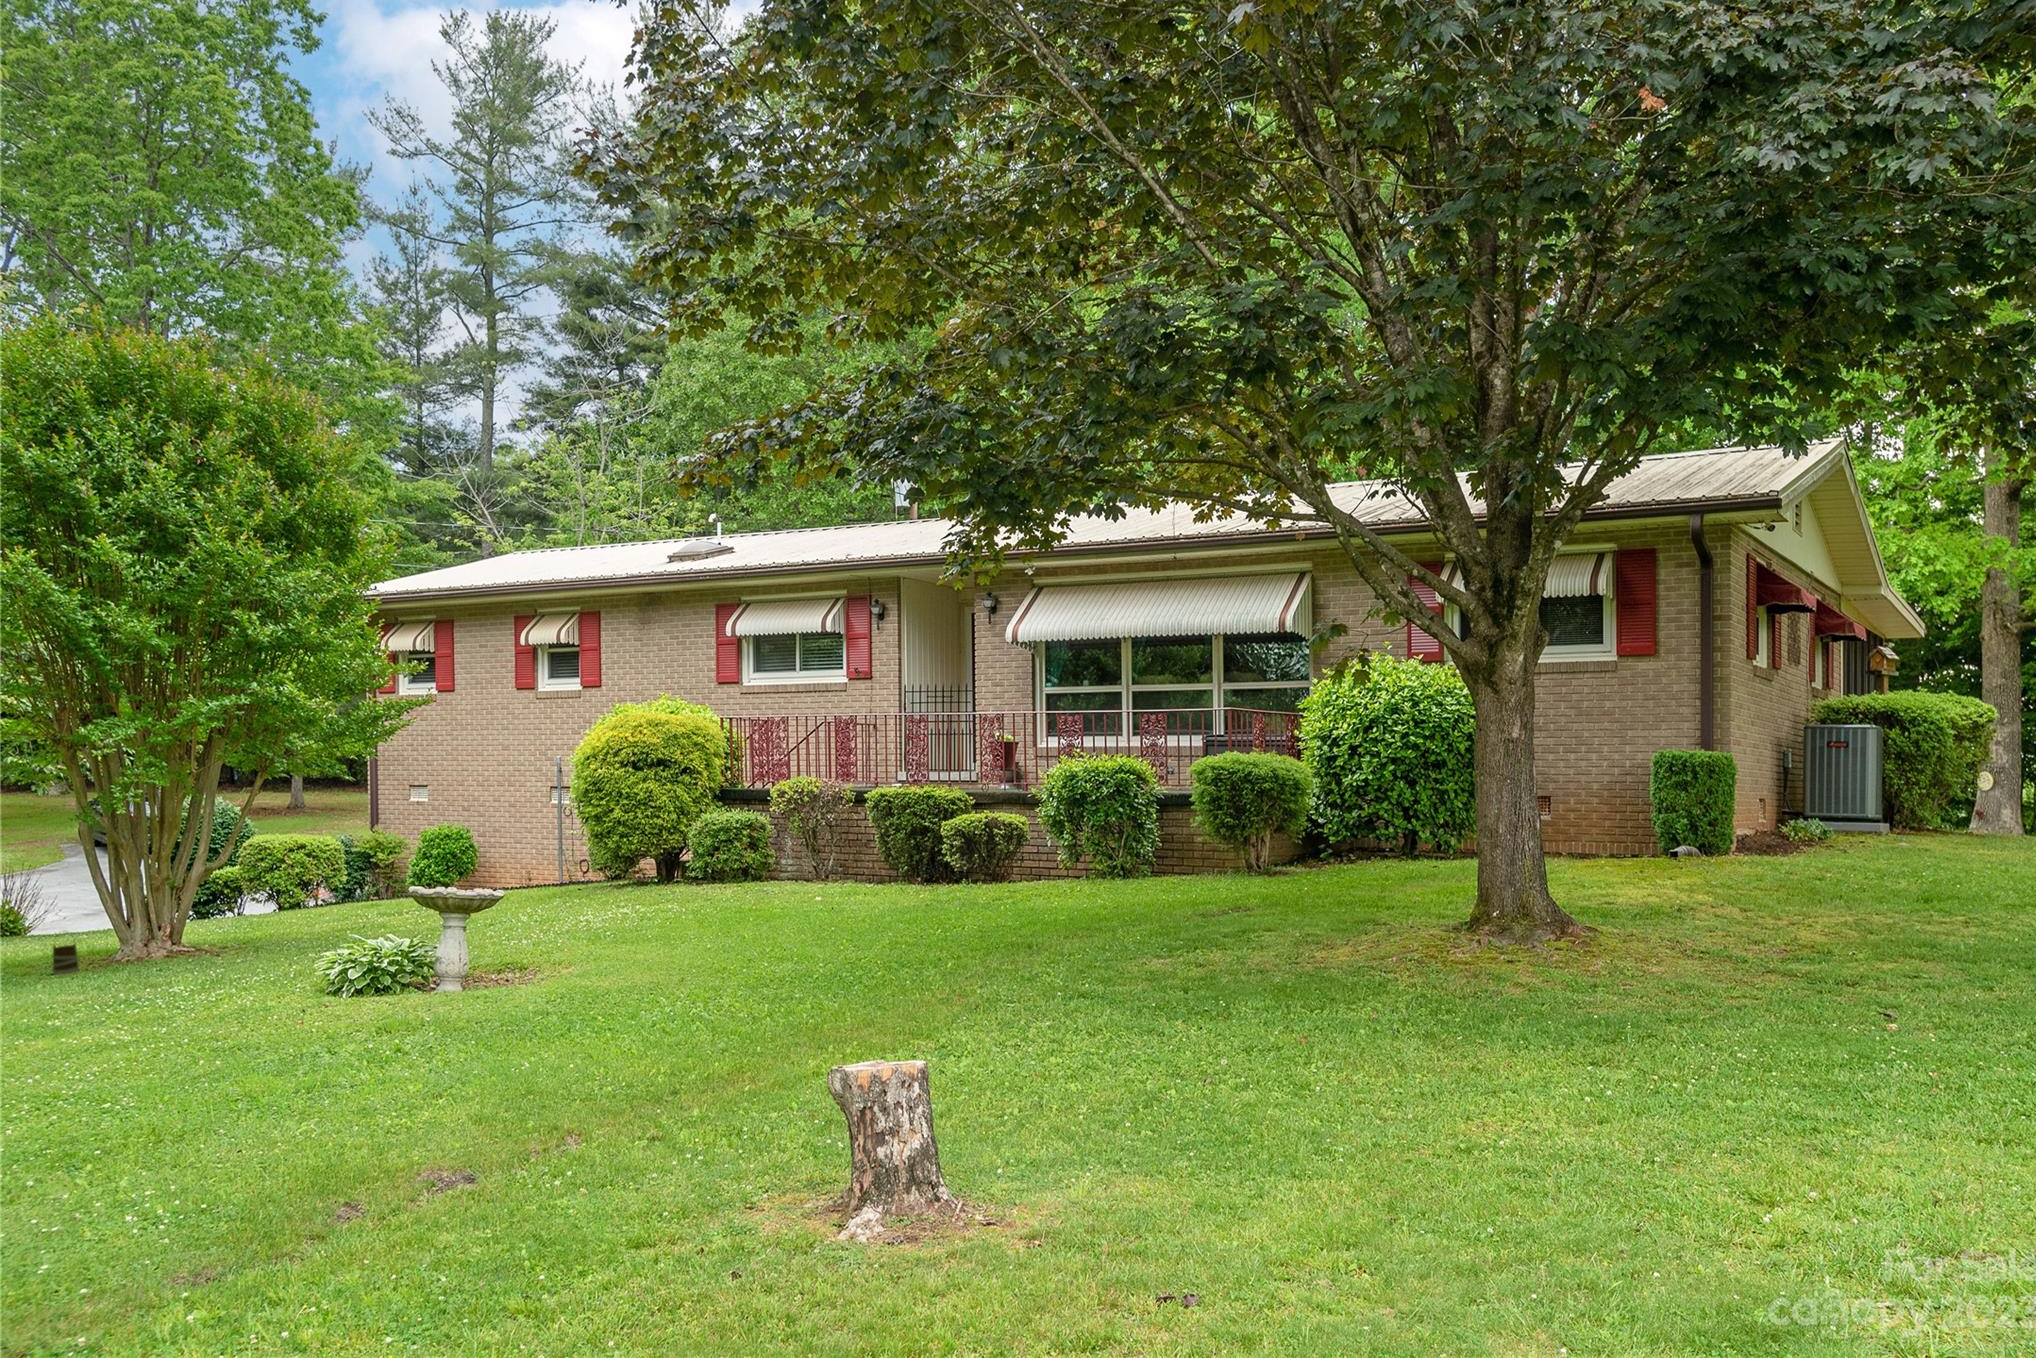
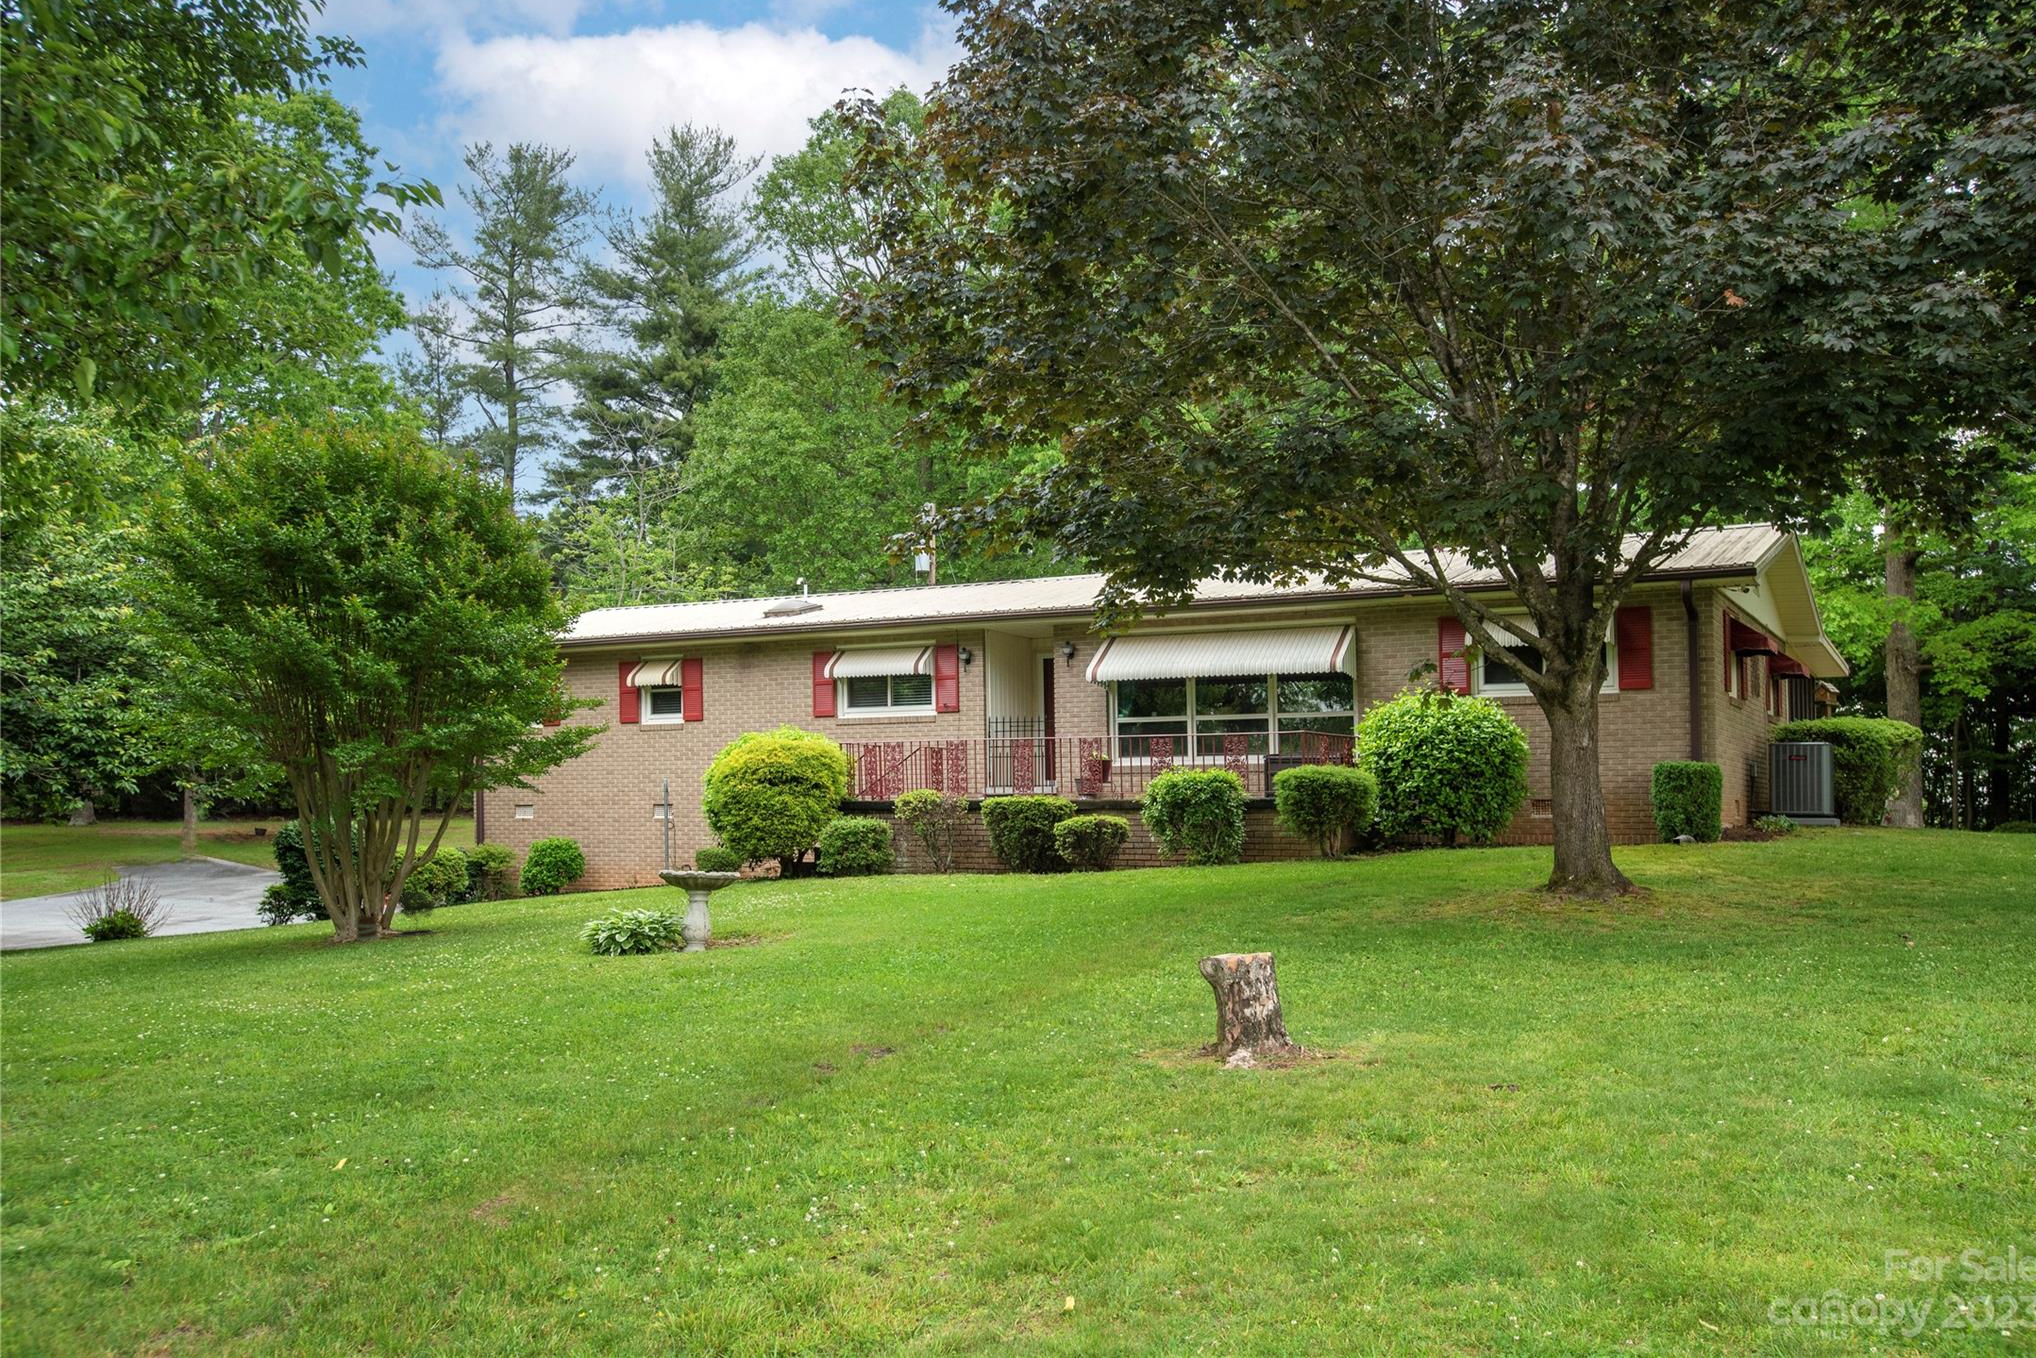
potted tree: none [100,895,155,969] -> present [398,881,435,936]

